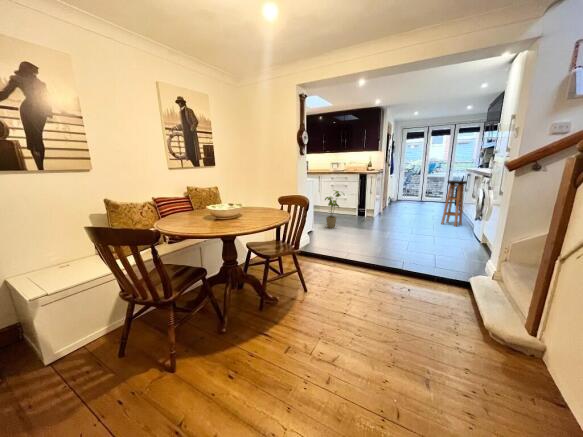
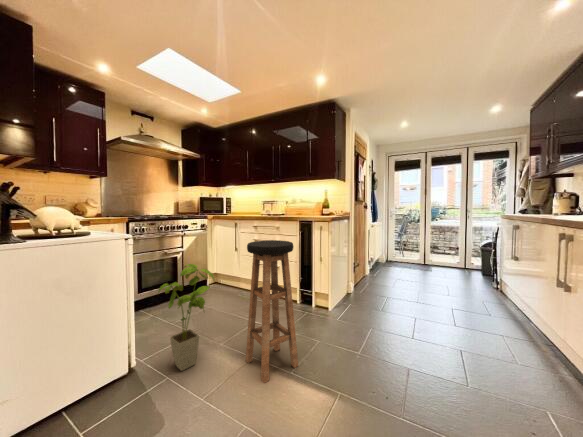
bar stool: present [441,180,467,226] -> present [246,240,298,383]

